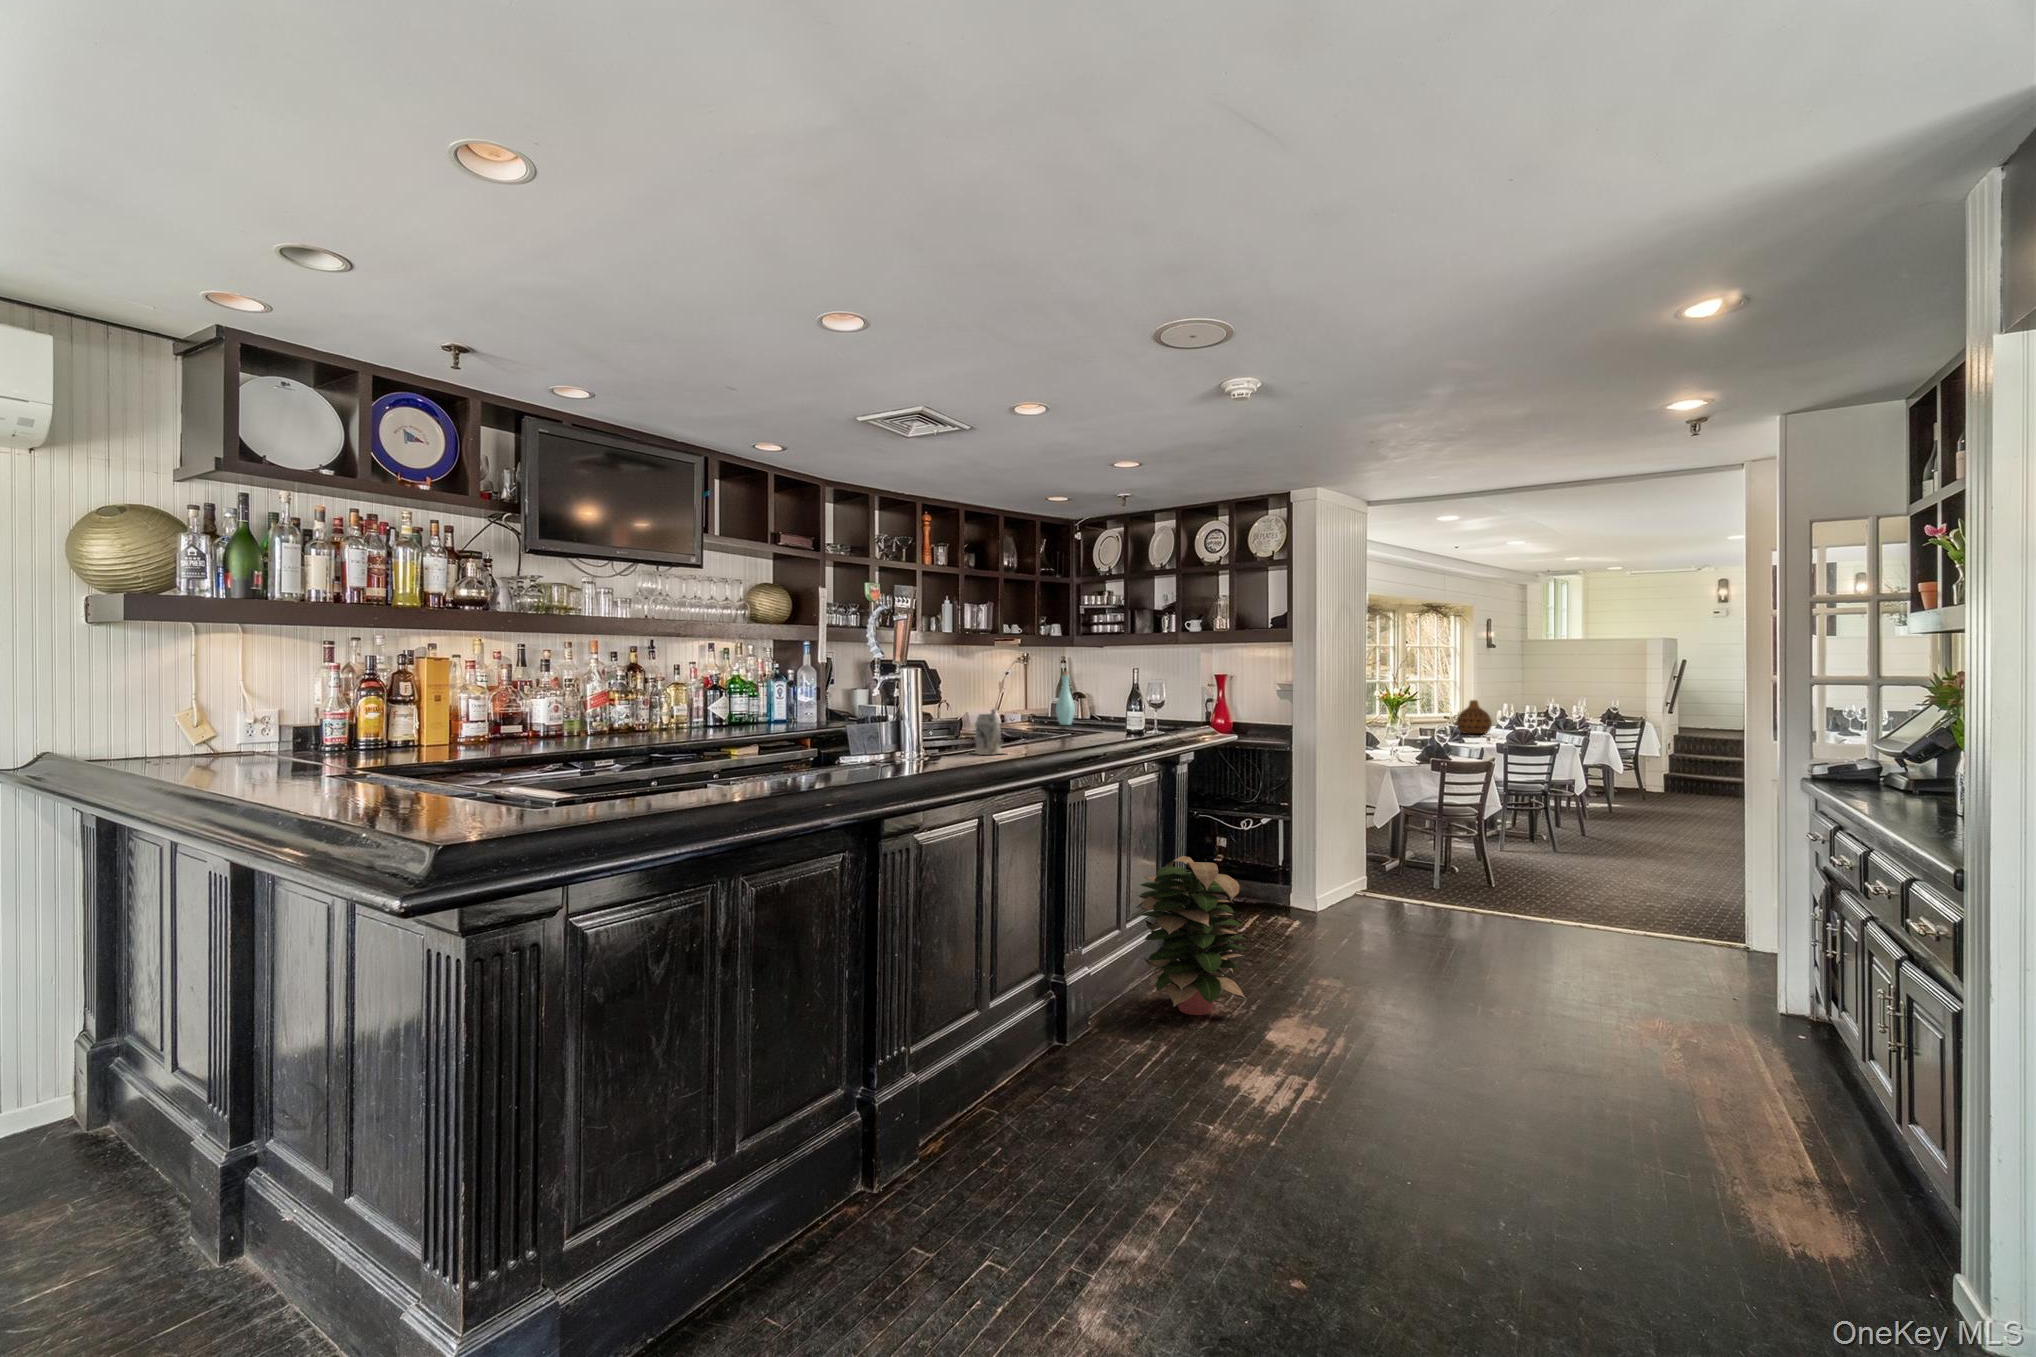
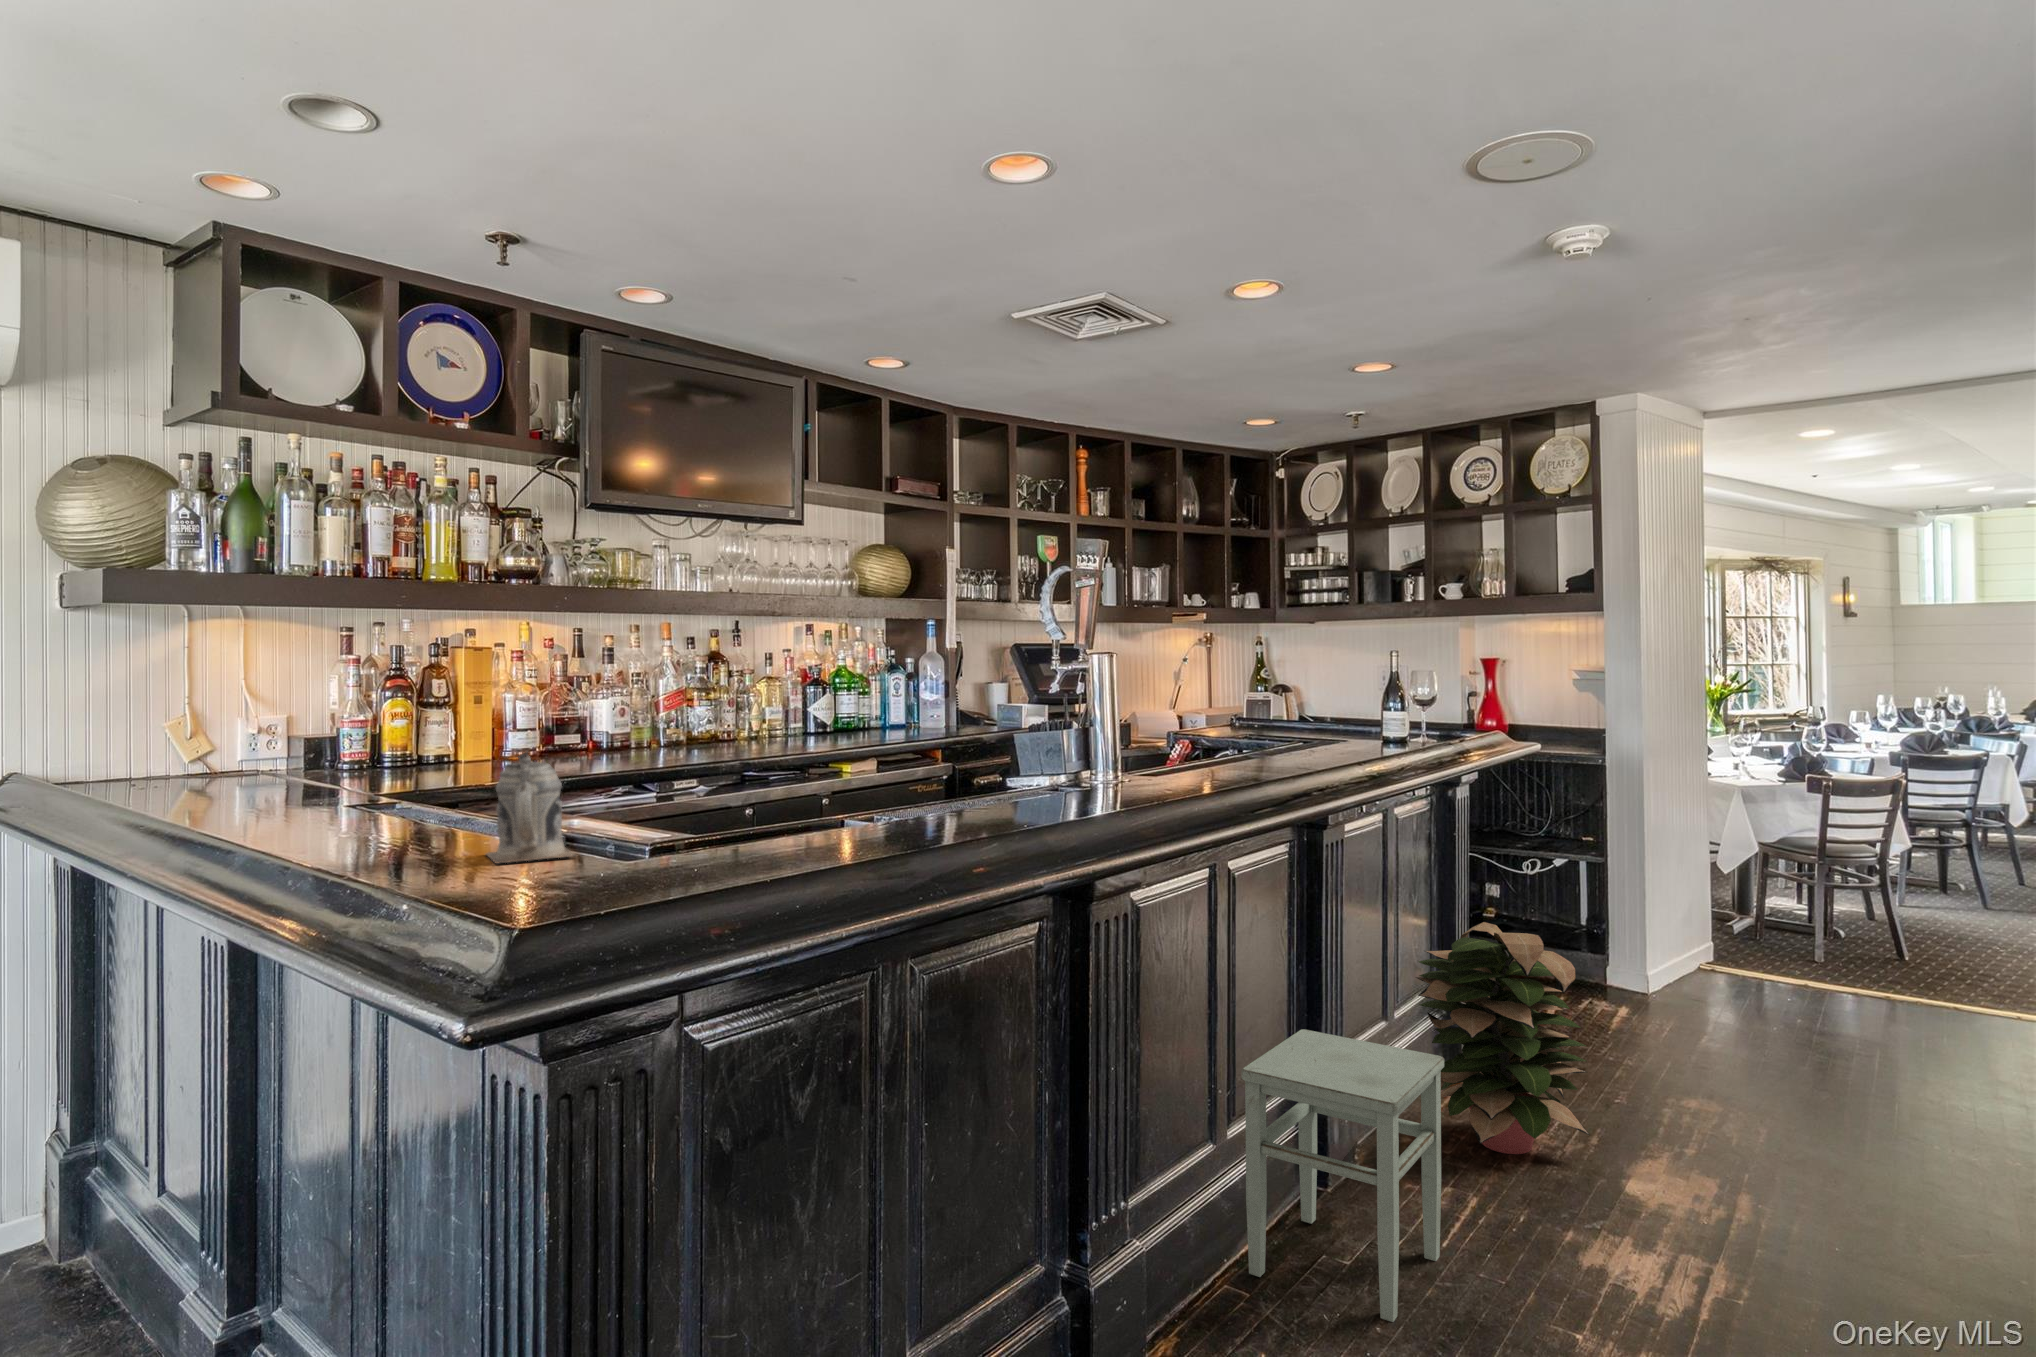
bottle: present [1056,671,1075,725] -> none [1273,658,1301,732]
vase: present [1456,700,1492,734] -> none [1823,693,1879,742]
beer mug: present [973,709,1006,755] -> present [486,751,576,863]
stool: none [997,930,1136,1123] -> present [1242,1029,1444,1322]

